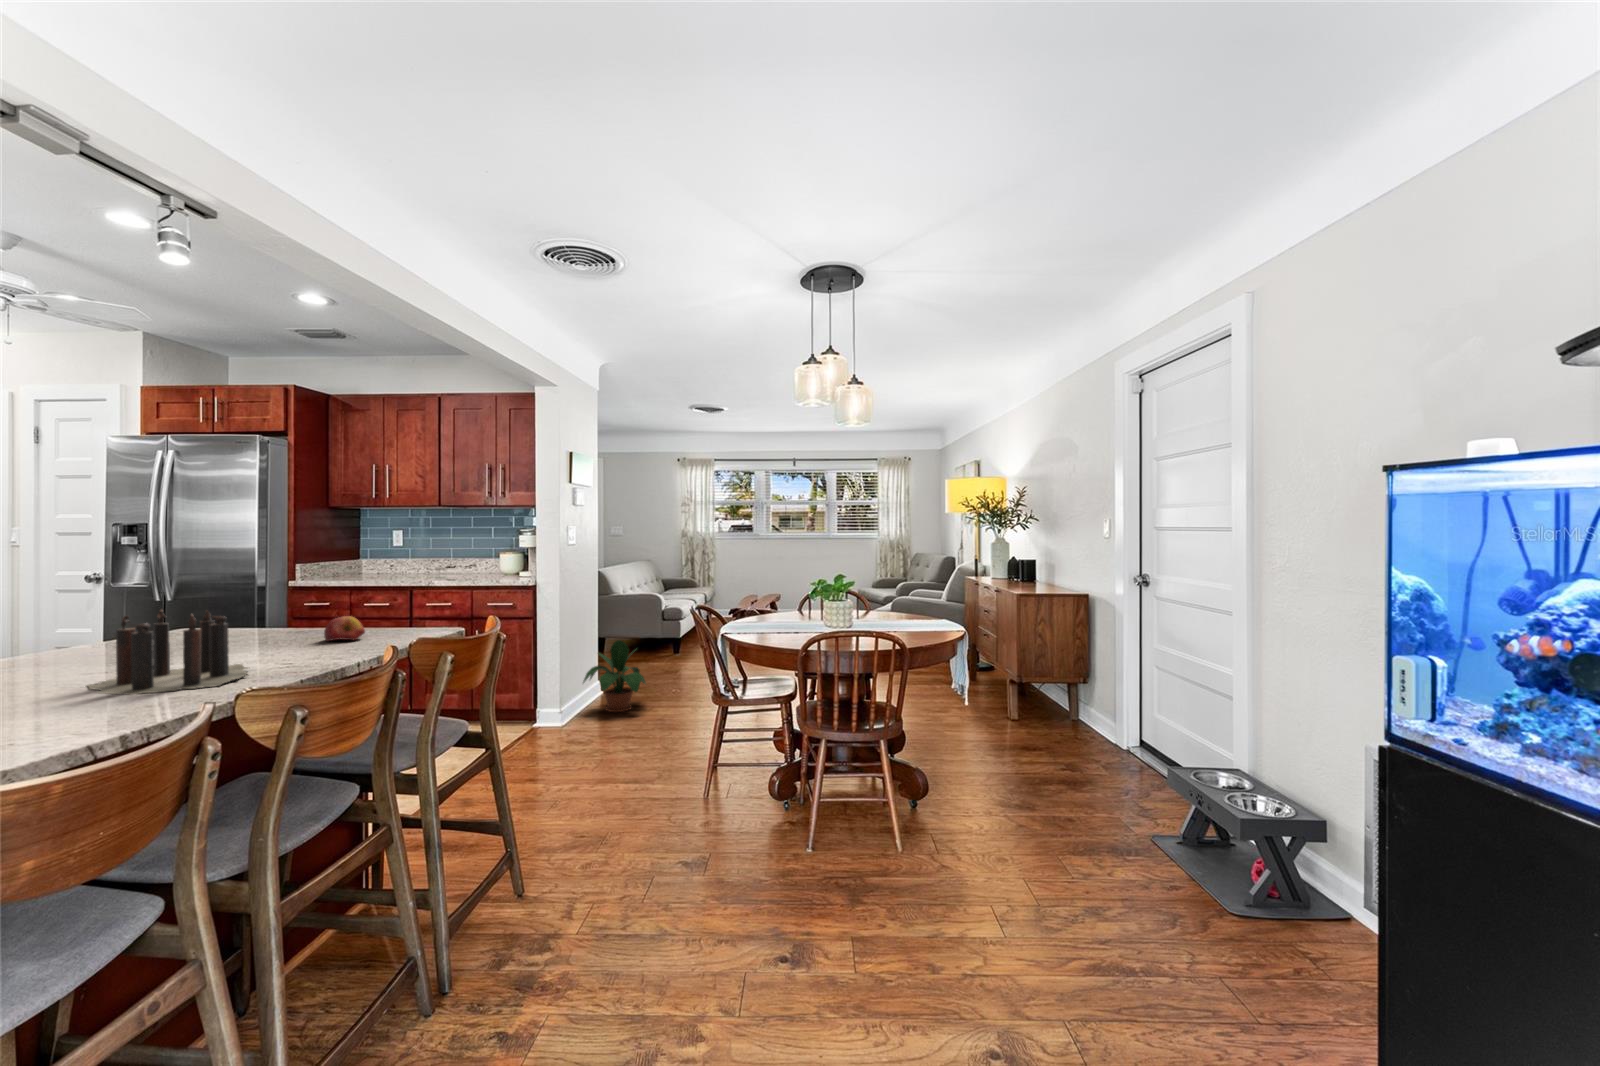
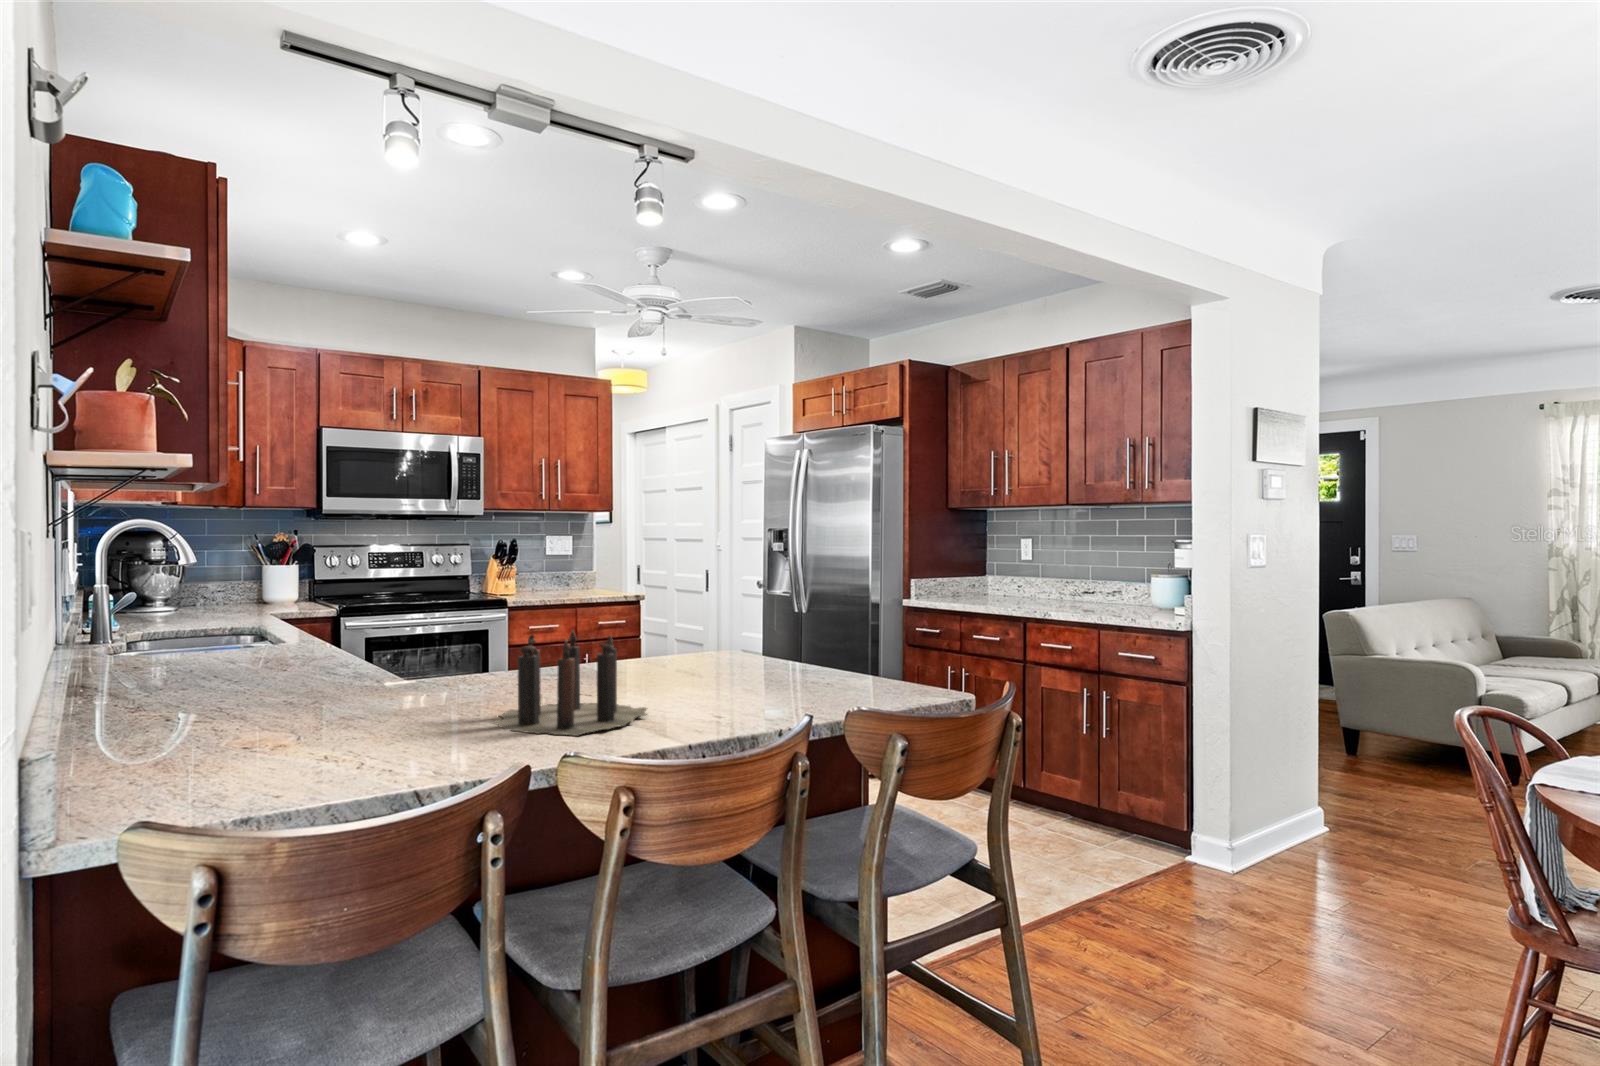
apple: present [324,616,365,641] -> none [792,656,838,692]
potted plant: present [583,640,646,712] -> none [1279,740,1409,874]

